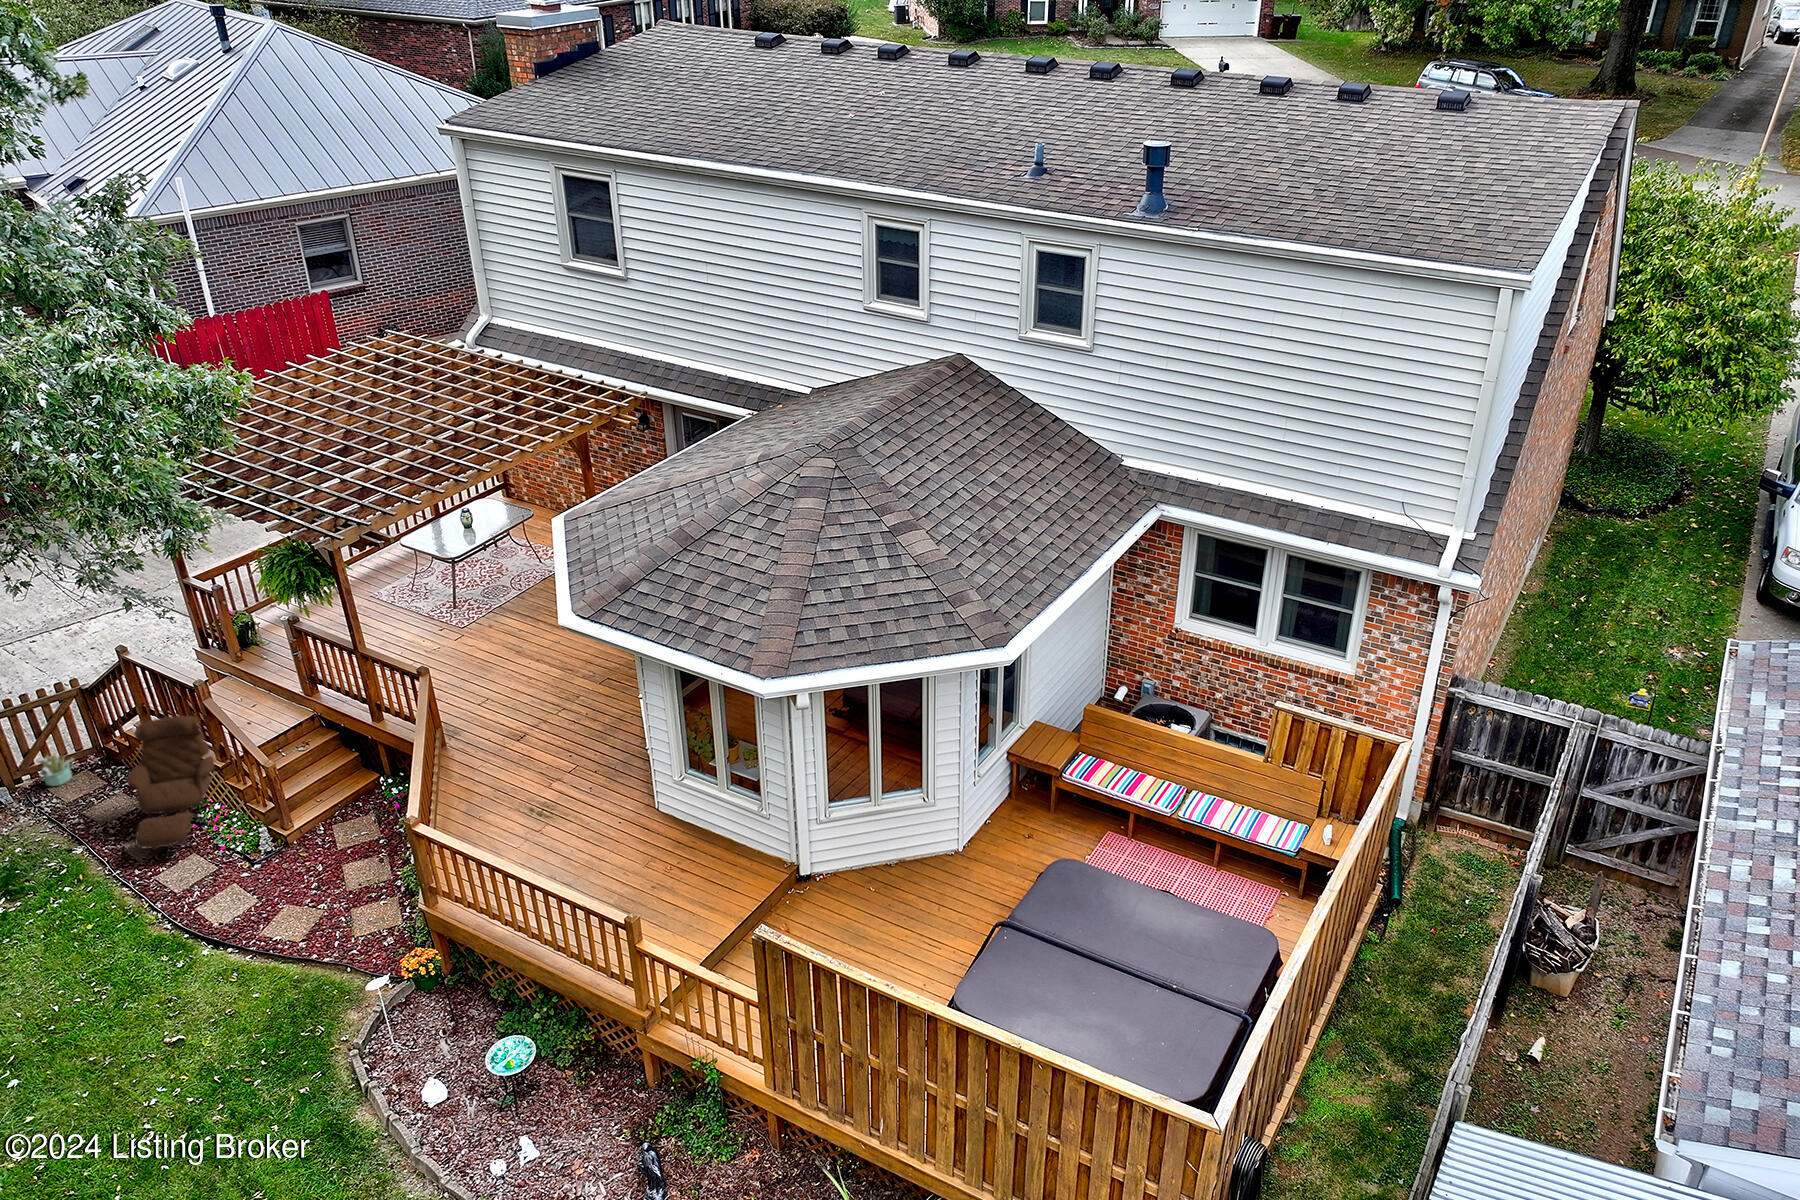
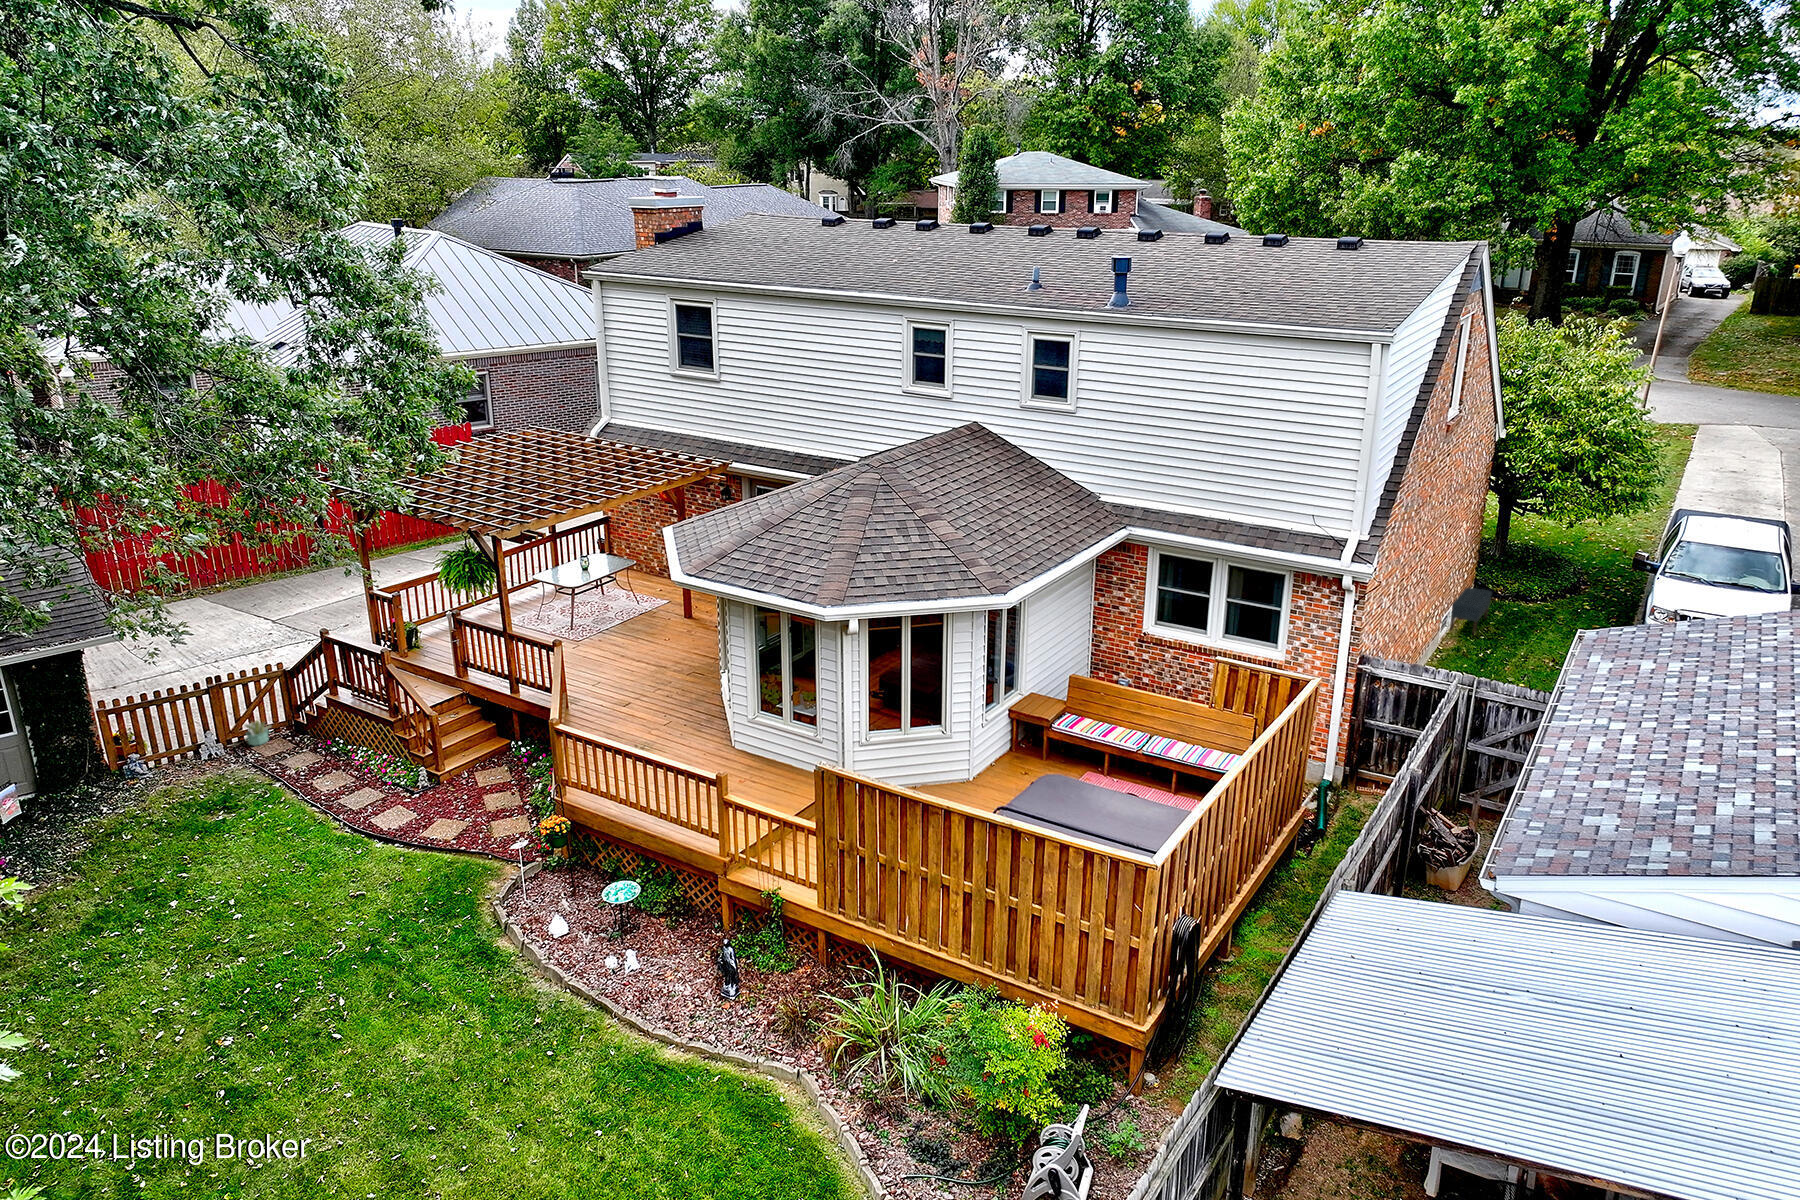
bench: none [1532,514,1584,579] -> present [1450,588,1492,635]
lounge chair: present [127,716,214,859] -> none [319,685,386,790]

